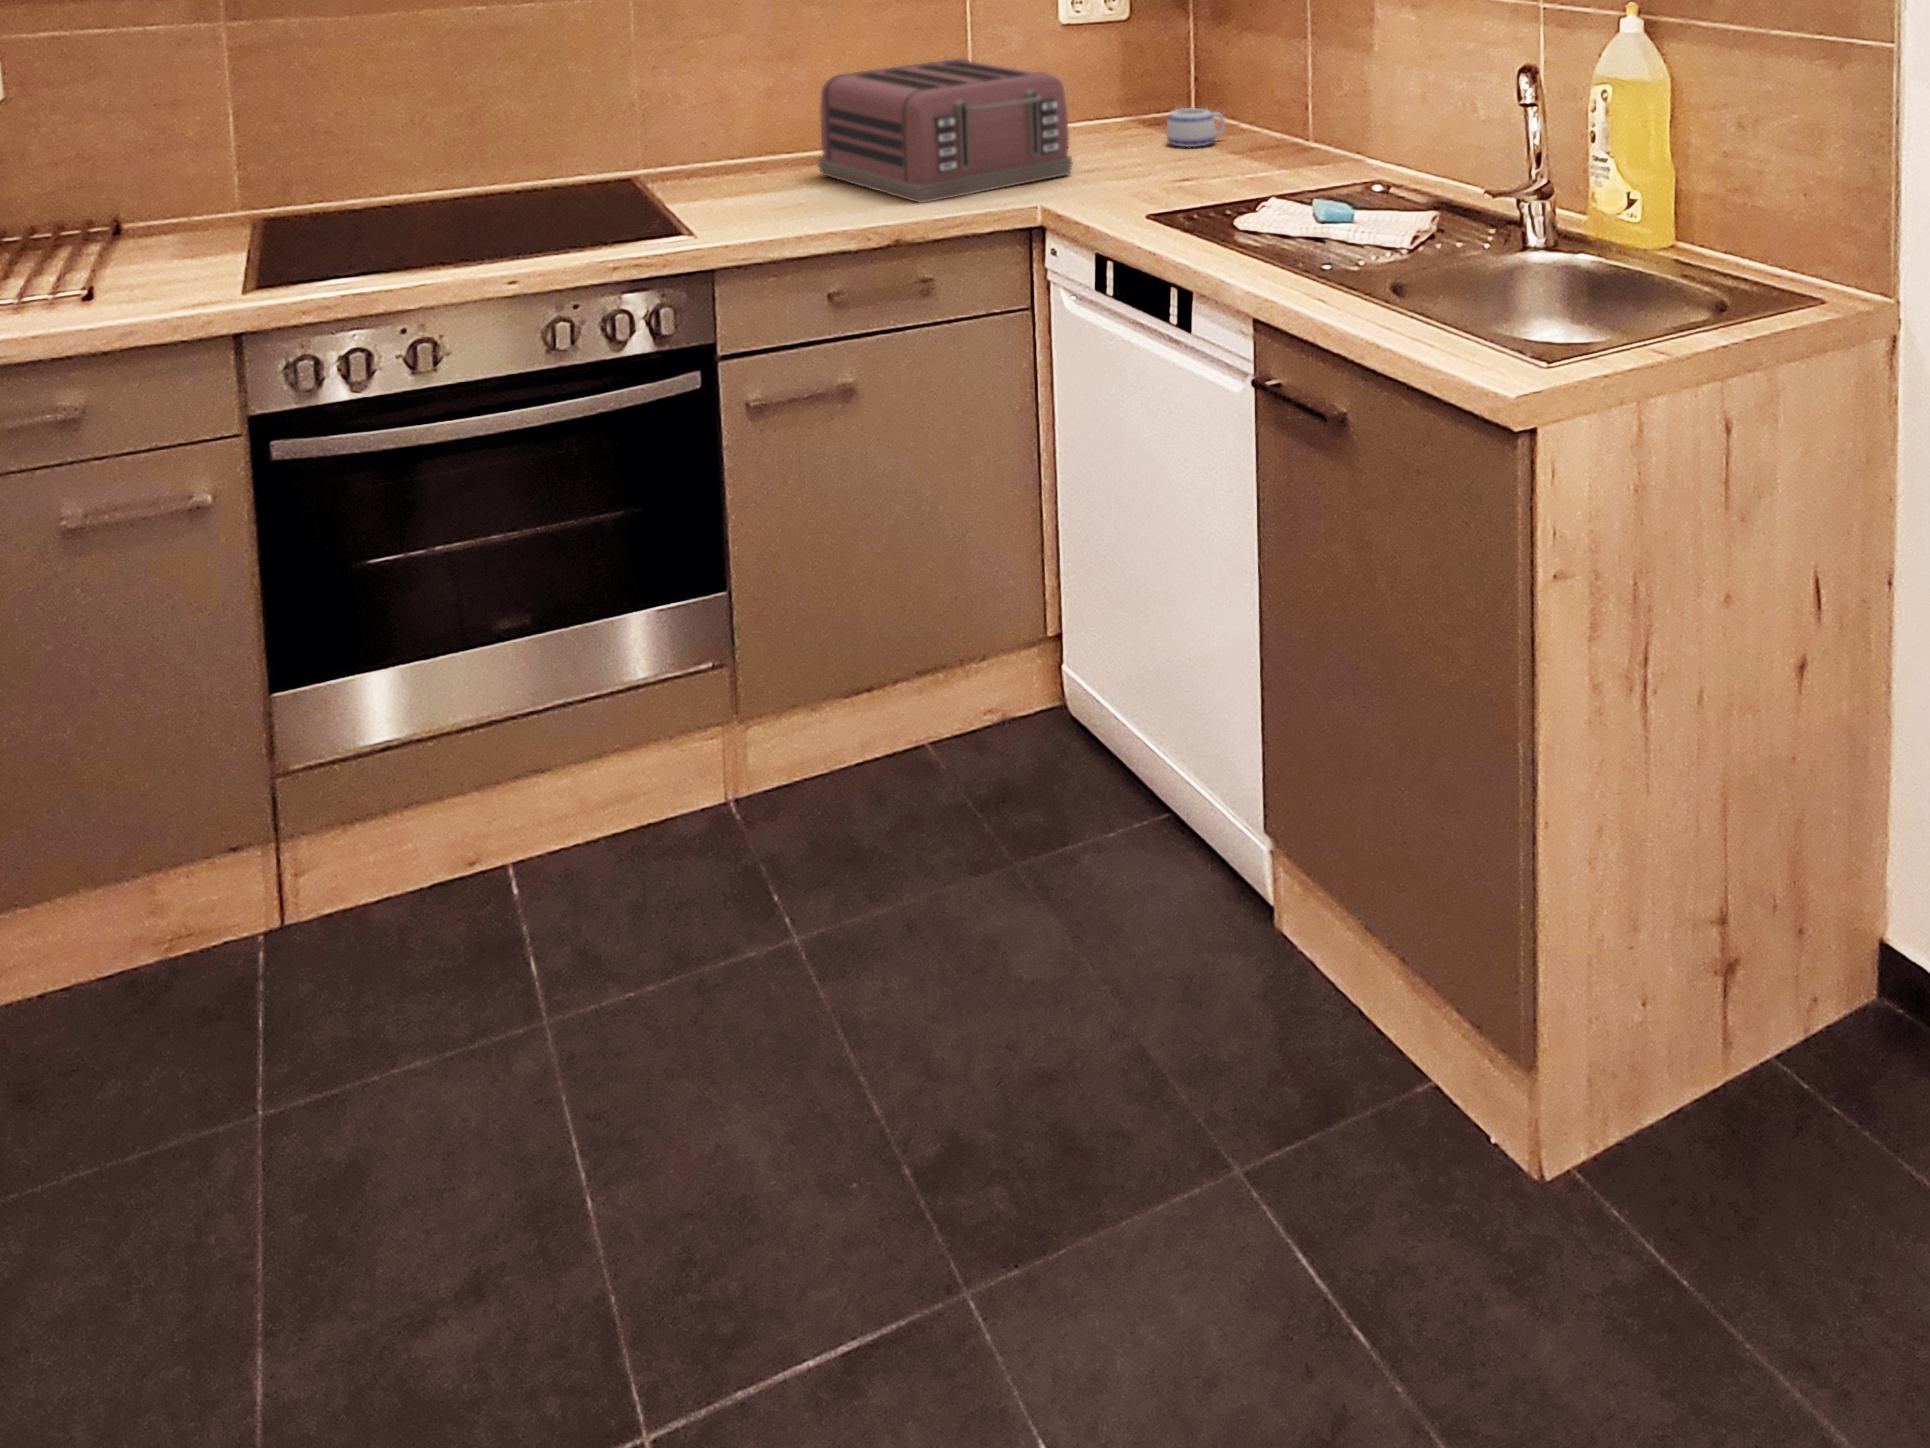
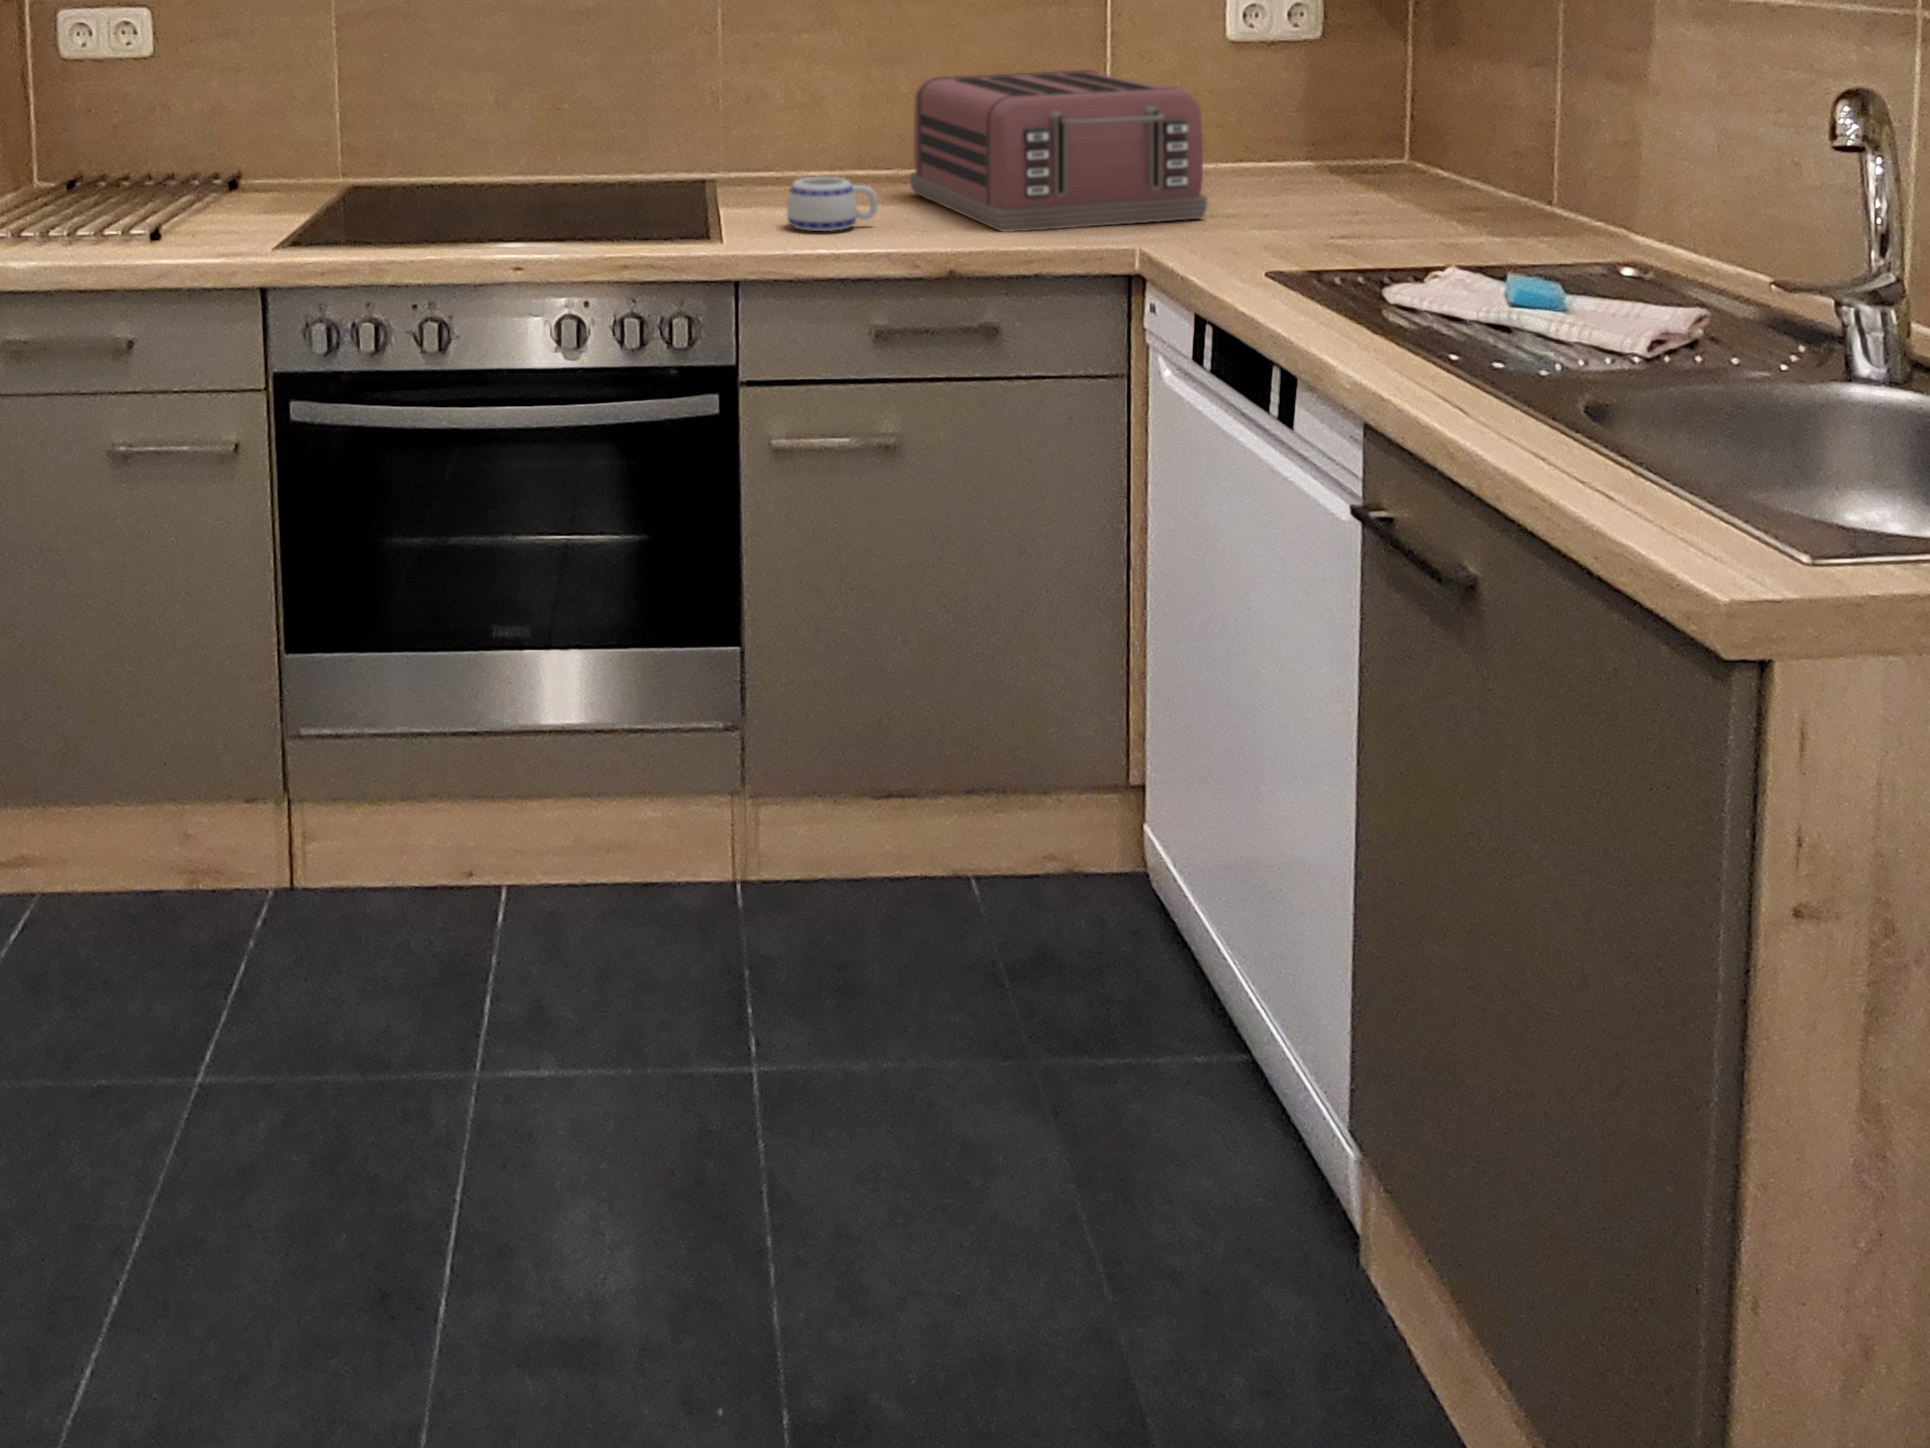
mug: present [1166,108,1225,147] -> present [787,177,878,231]

